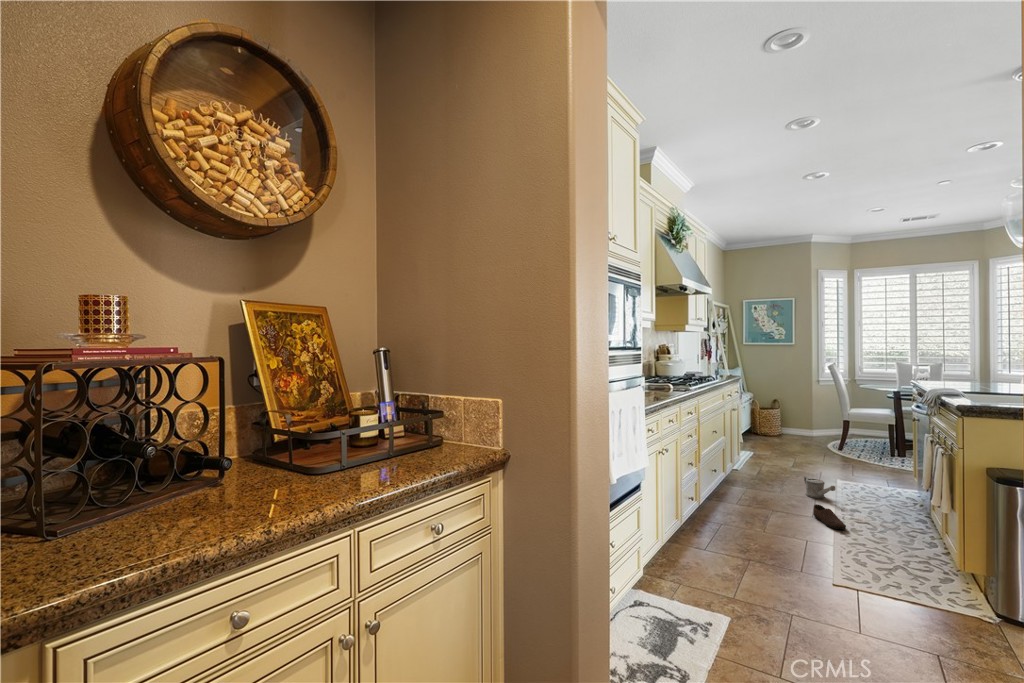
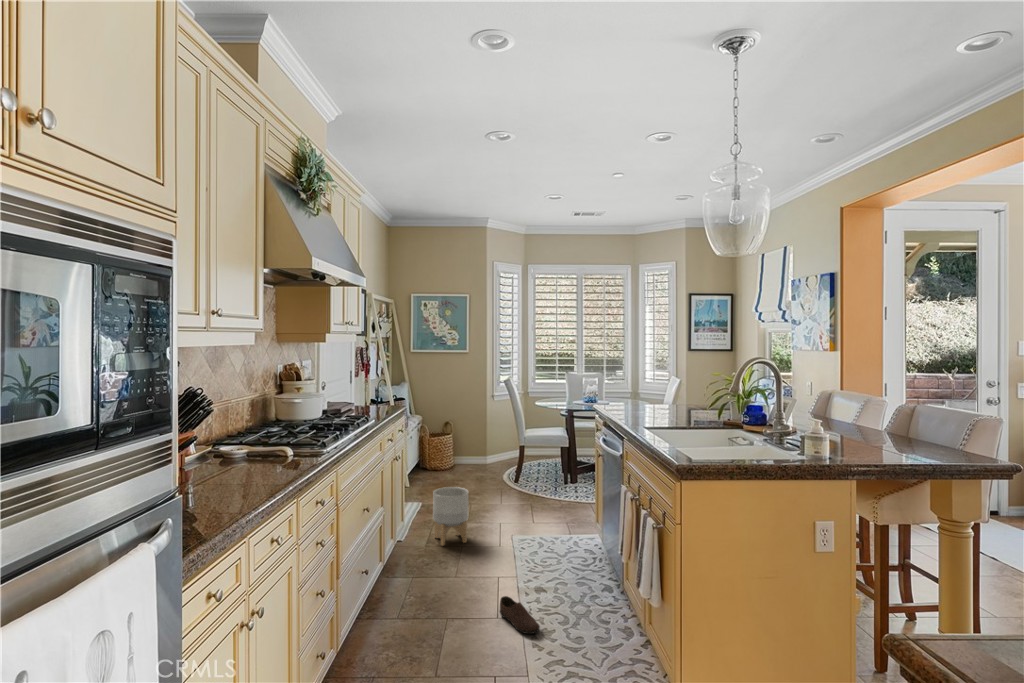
planter: none [762,437,791,478] -> present [433,487,468,546]
watering can: present [804,476,835,498] -> none [485,544,522,575]

